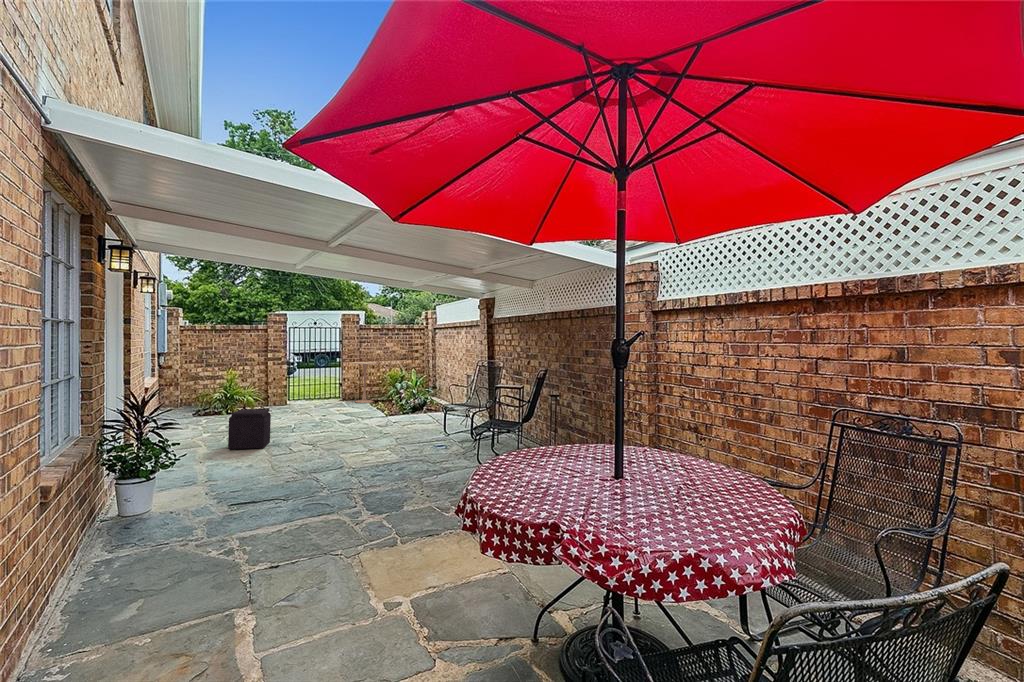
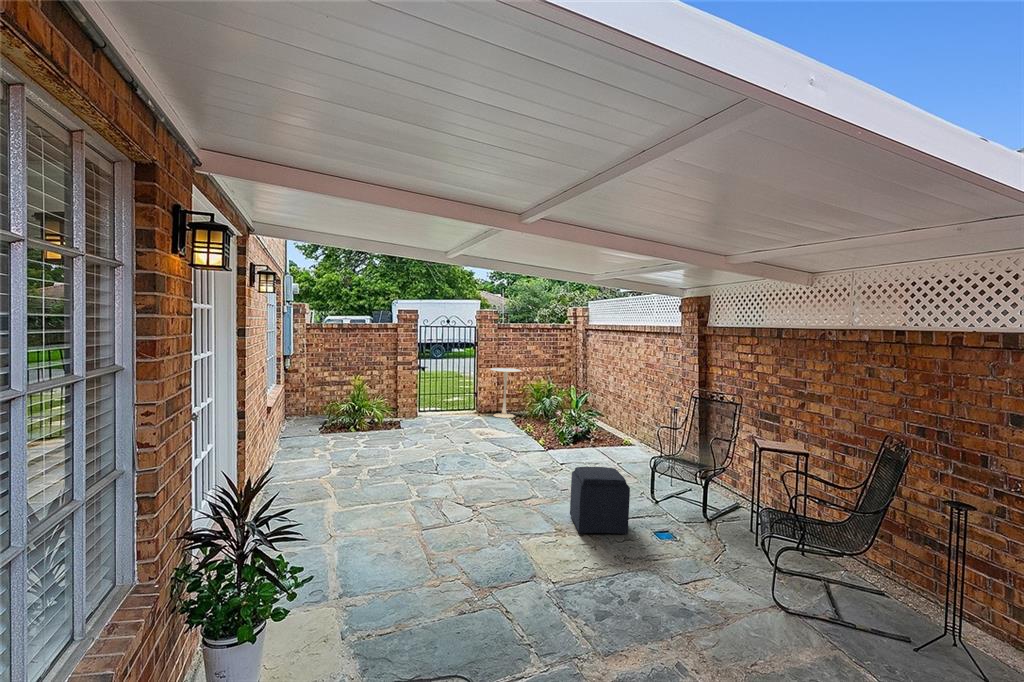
ottoman: present [228,409,271,450] -> present [570,467,630,535]

